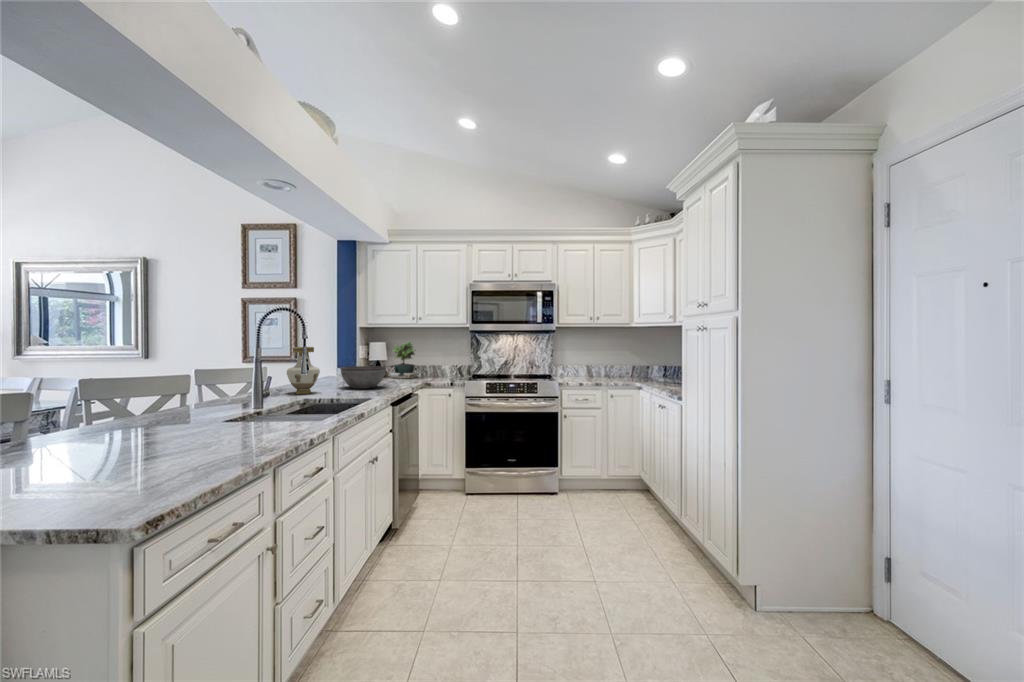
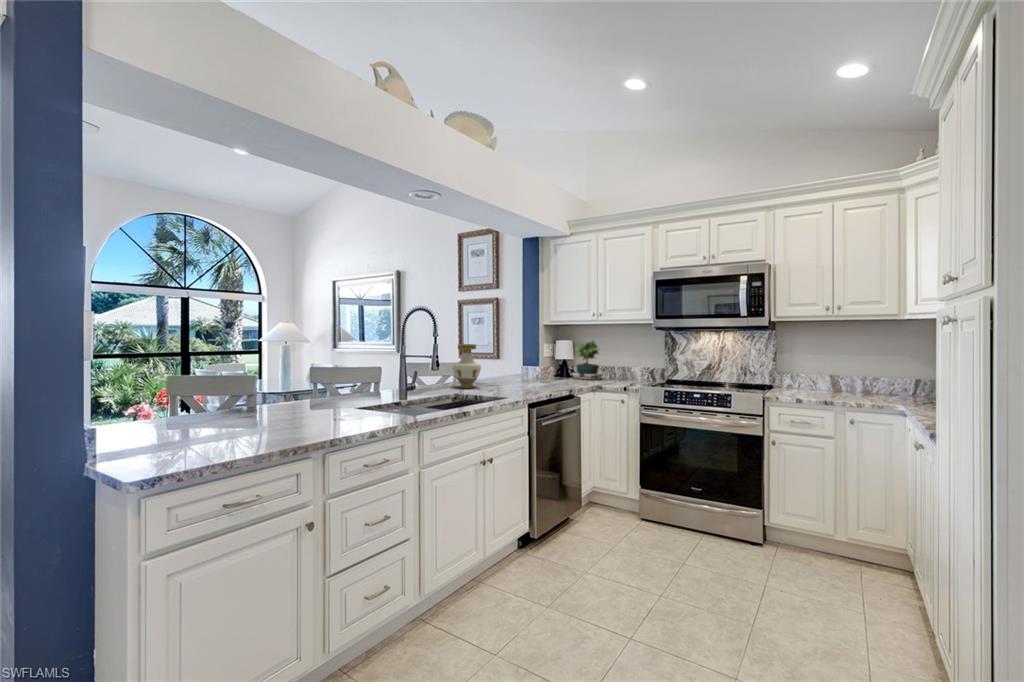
bowl: present [340,366,386,389] -> none [504,364,549,387]

